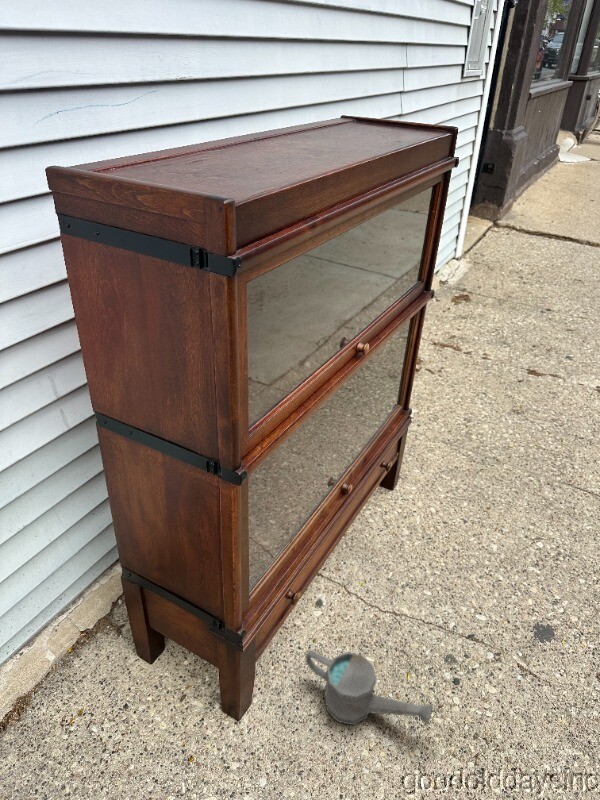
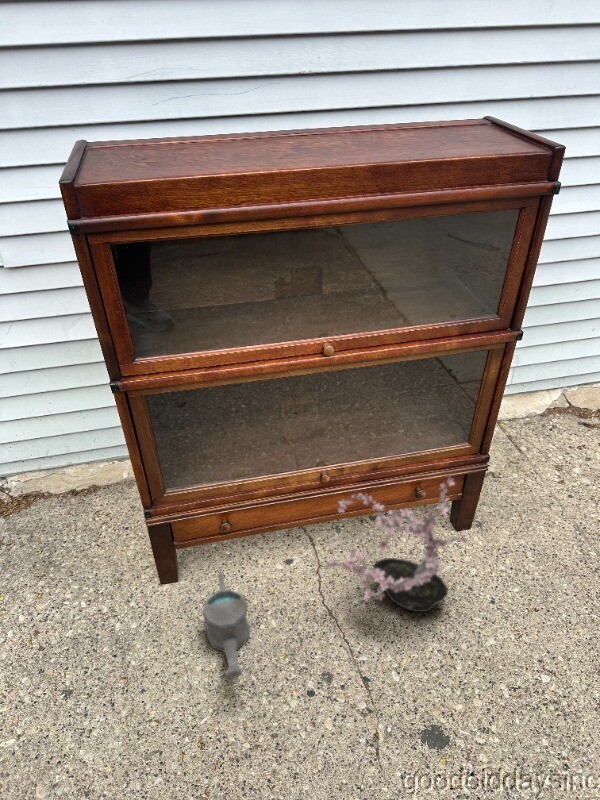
potted plant: none [369,429,473,580] -> present [325,478,466,612]

